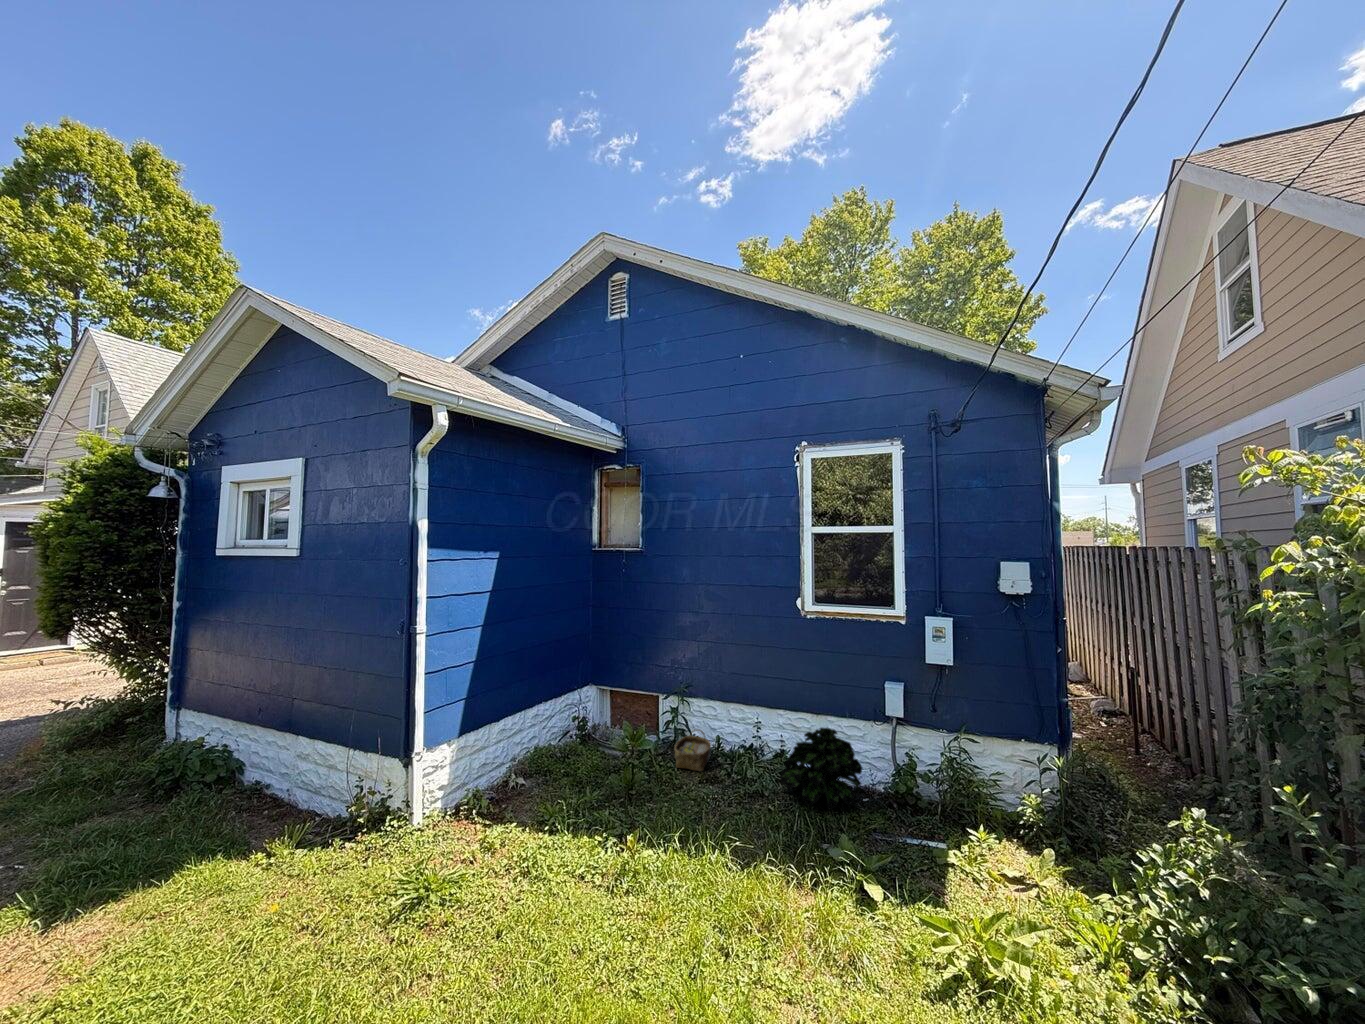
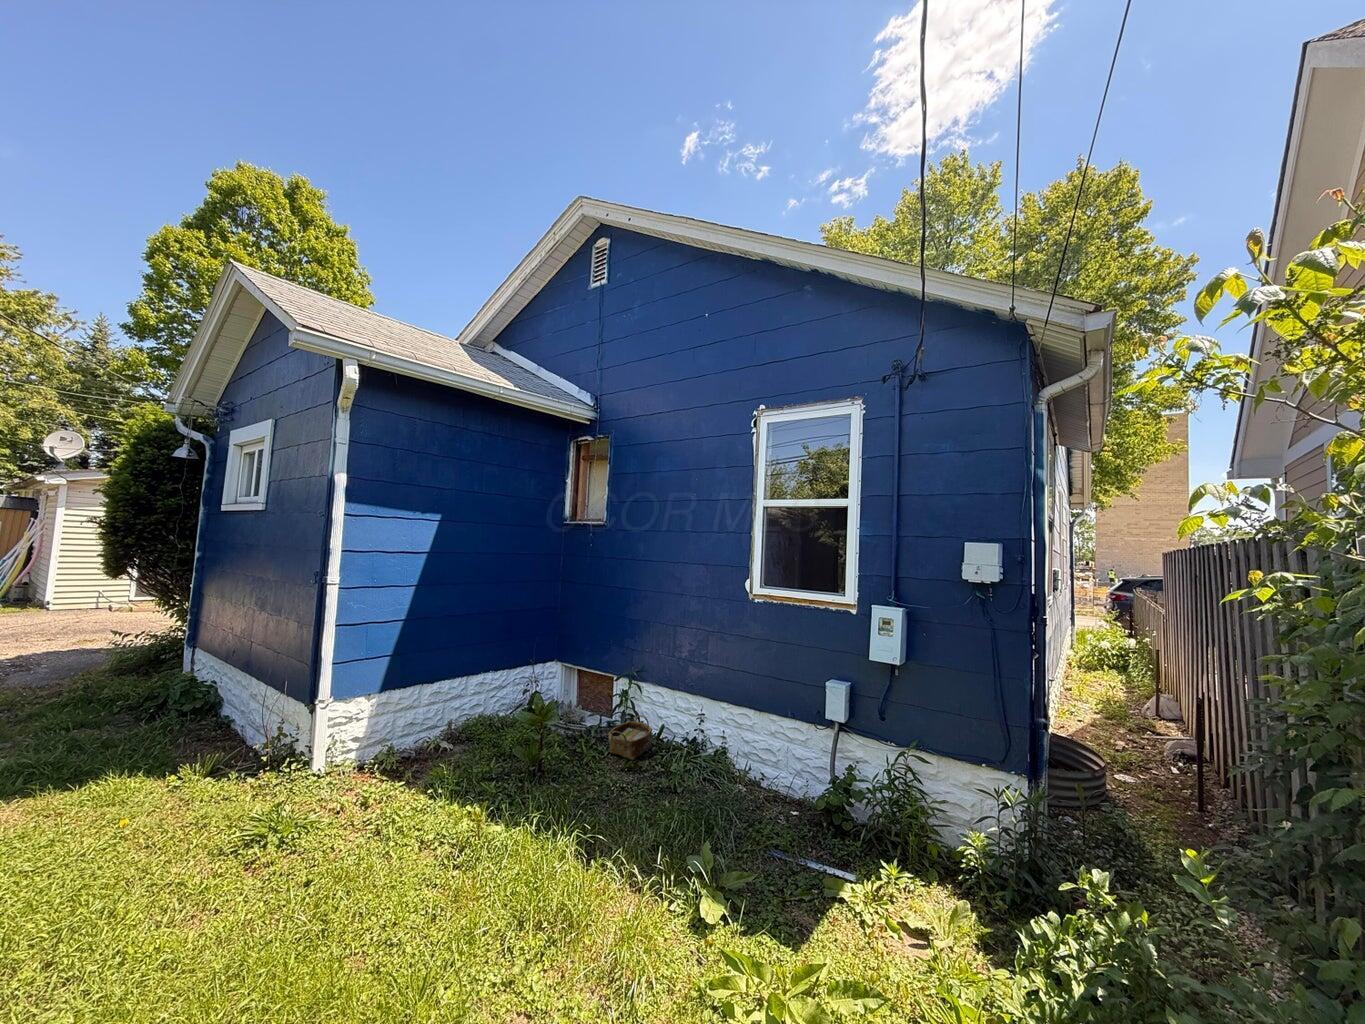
potted plant: present [780,728,863,810] -> none [698,725,789,820]

